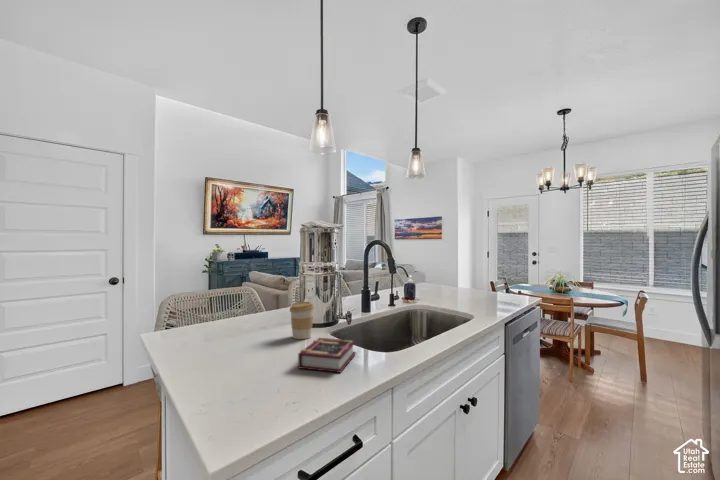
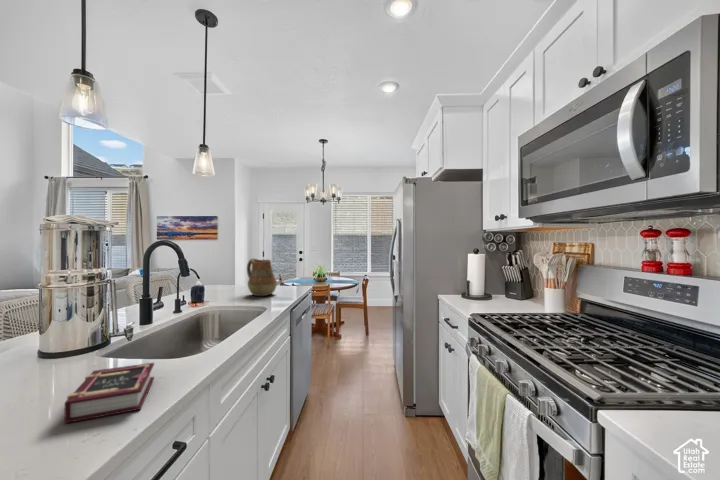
pitcher: none [459,260,490,301] -> present [247,258,277,296]
coffee cup: present [290,302,314,339] -> none [29,324,76,380]

